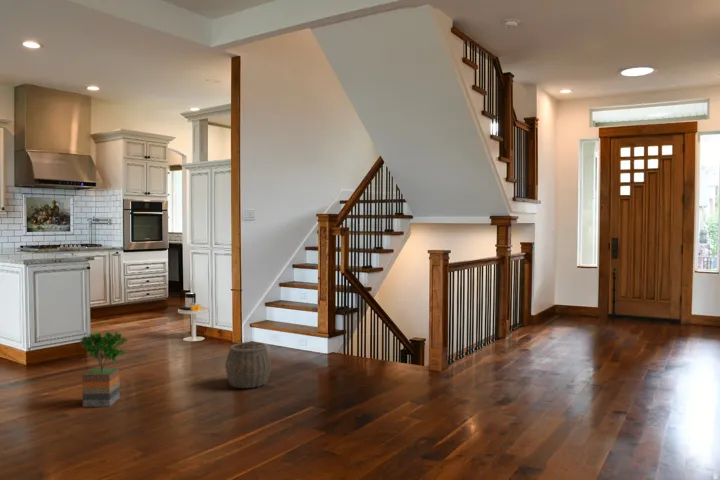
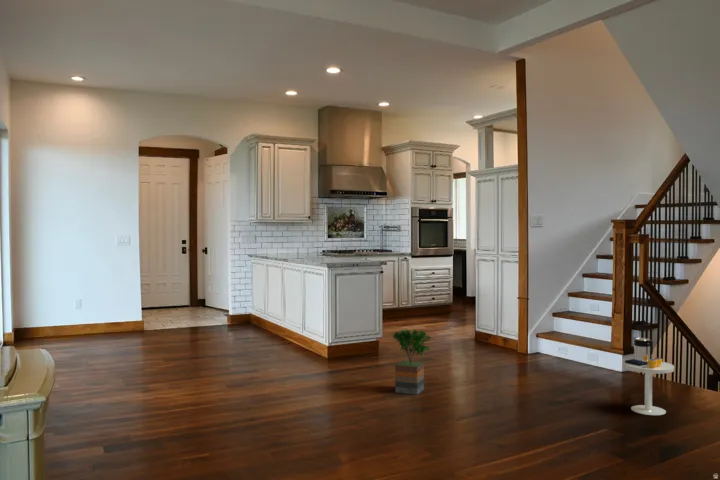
side table: present [178,292,209,341] -> present [624,338,674,415]
woven basket: present [226,342,271,388] -> none [517,349,563,394]

